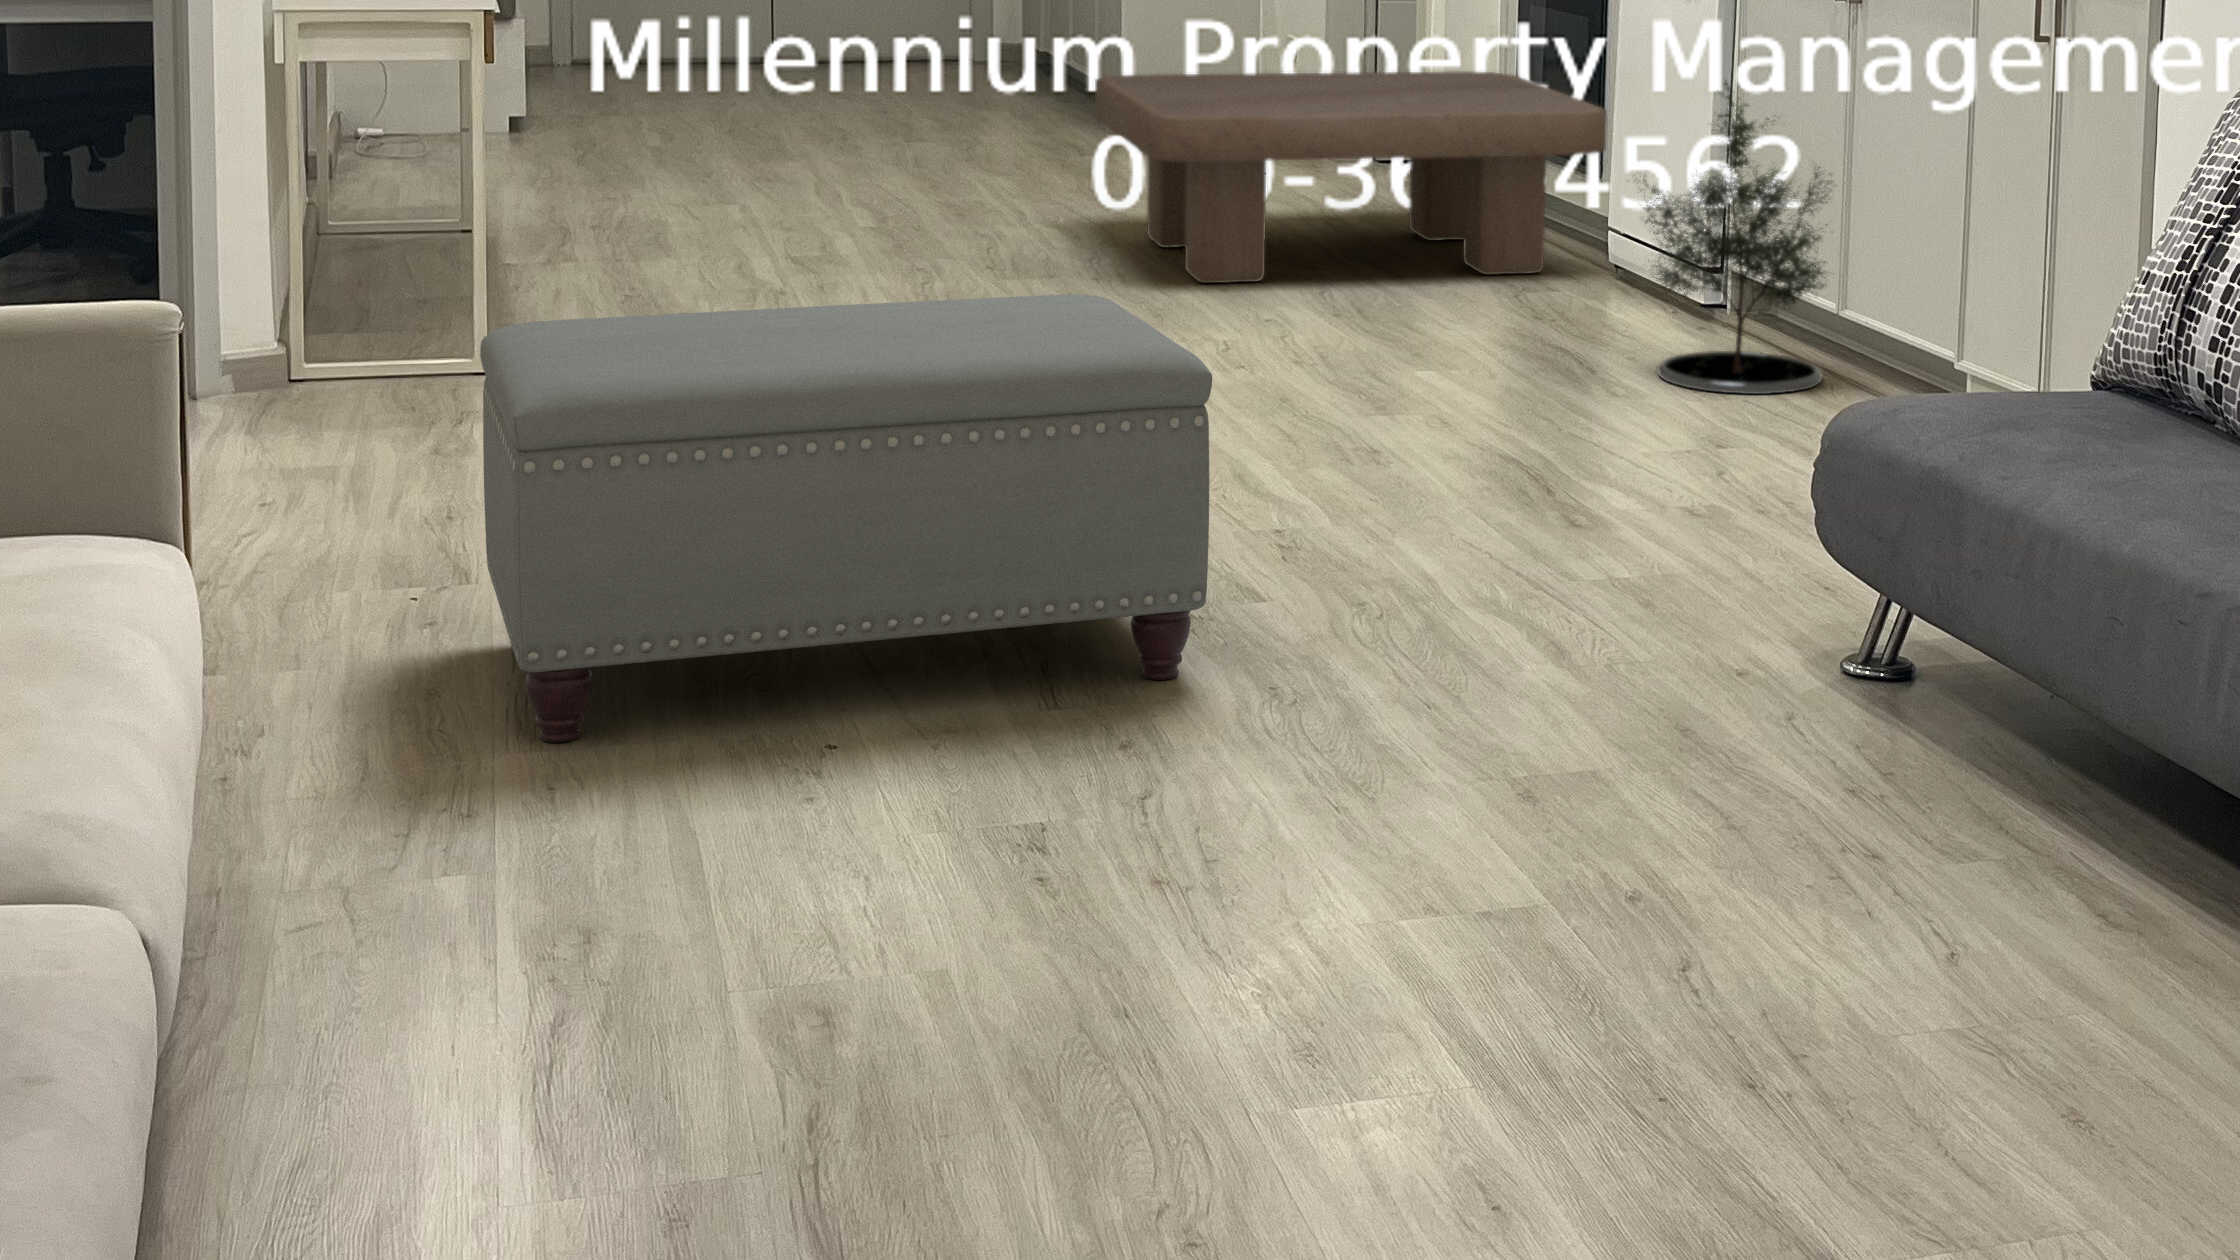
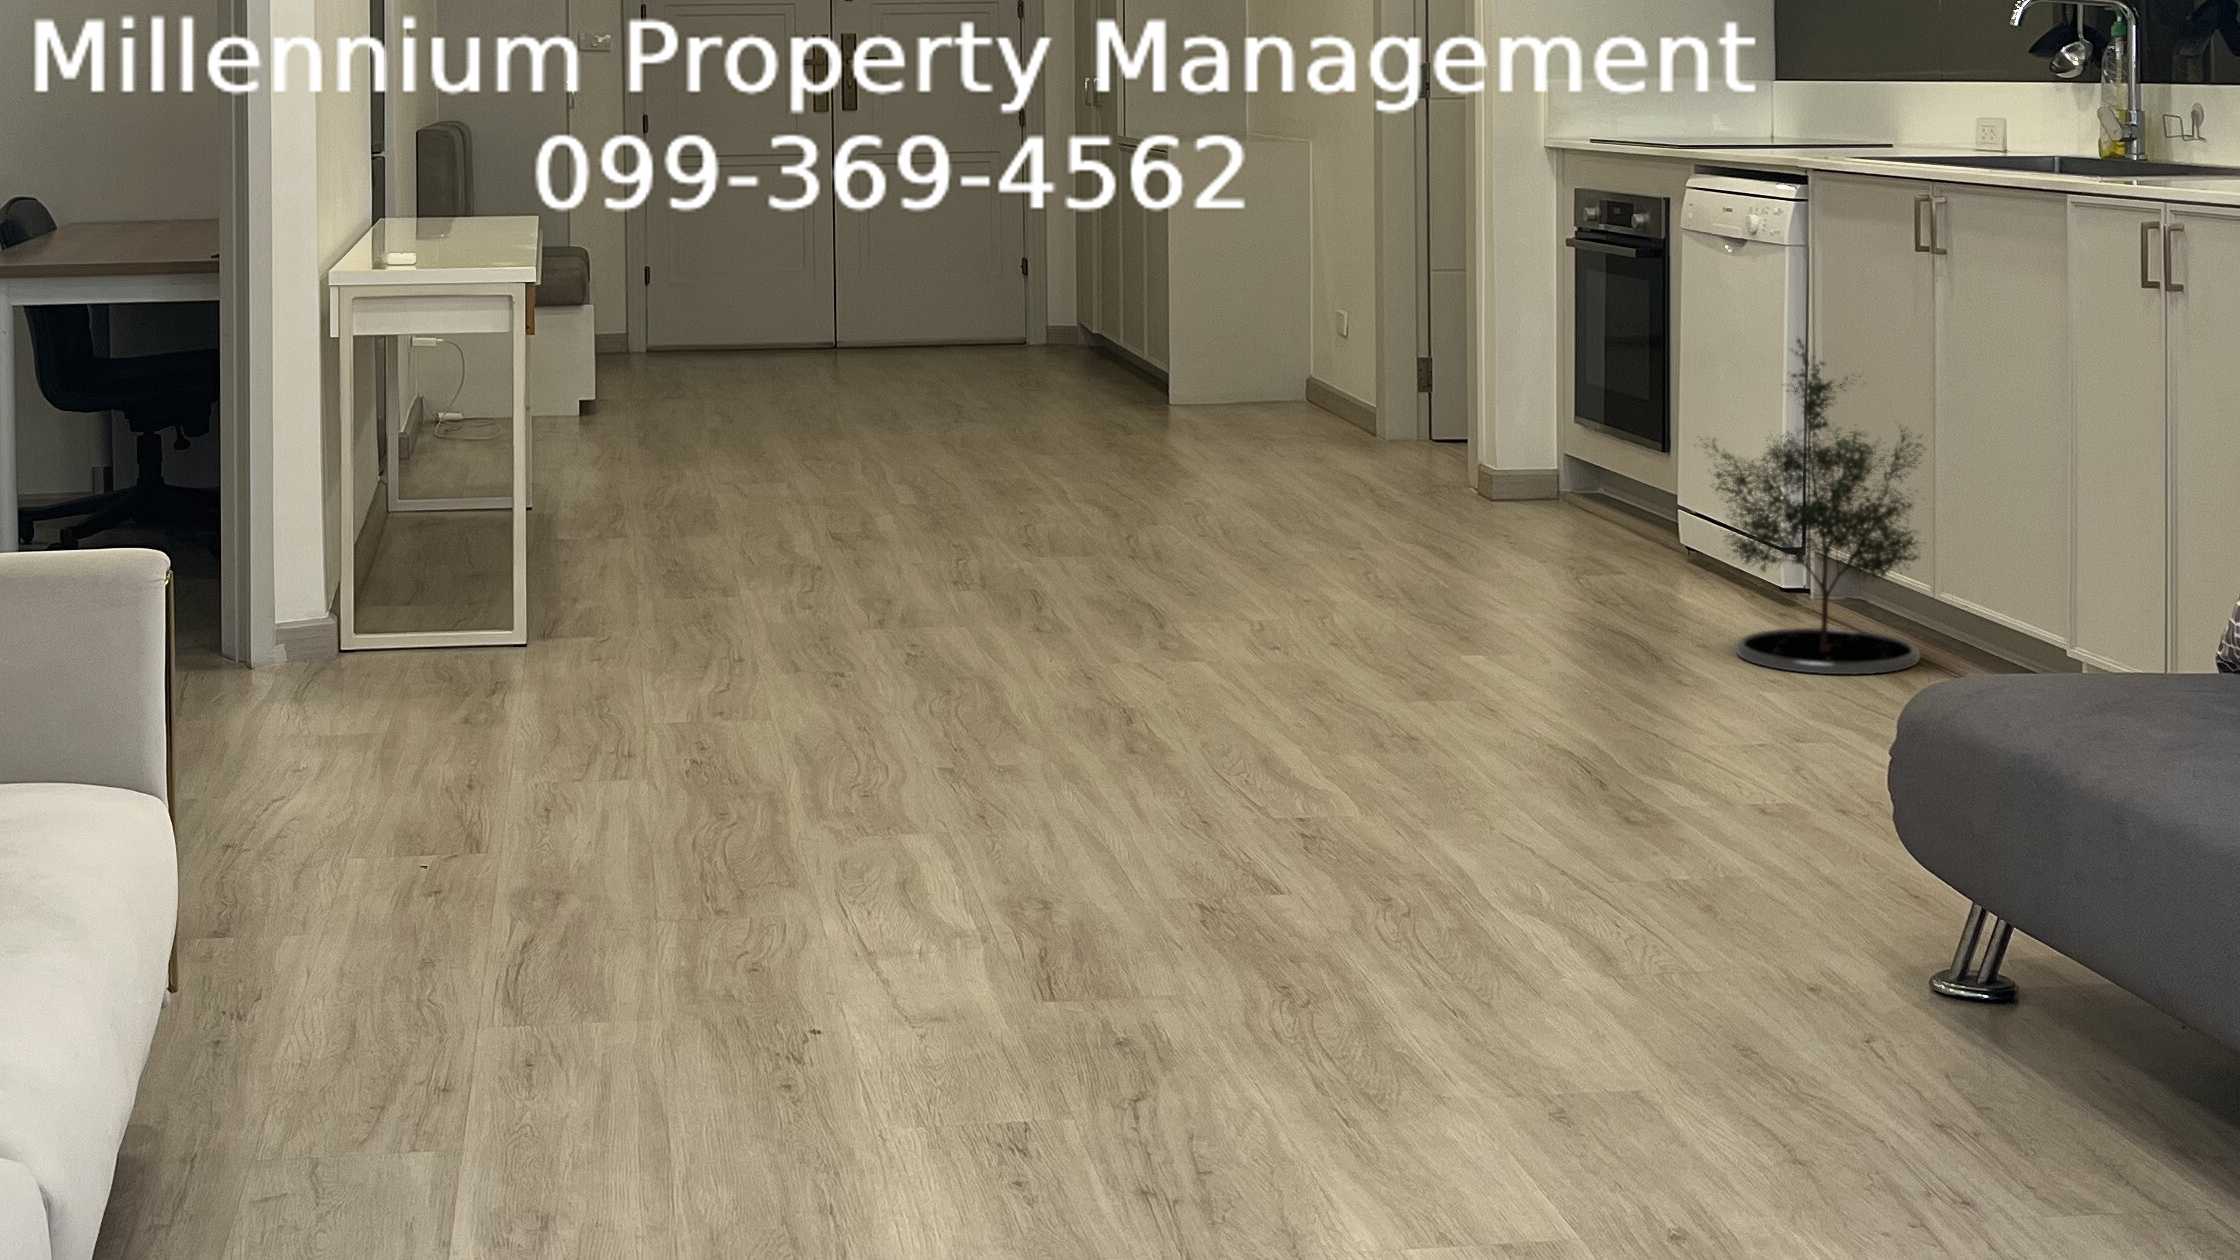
coffee table: present [1095,71,1607,283] -> none [1150,338,1678,557]
ottoman: present [480,294,1212,742] -> none [510,561,1230,1016]

